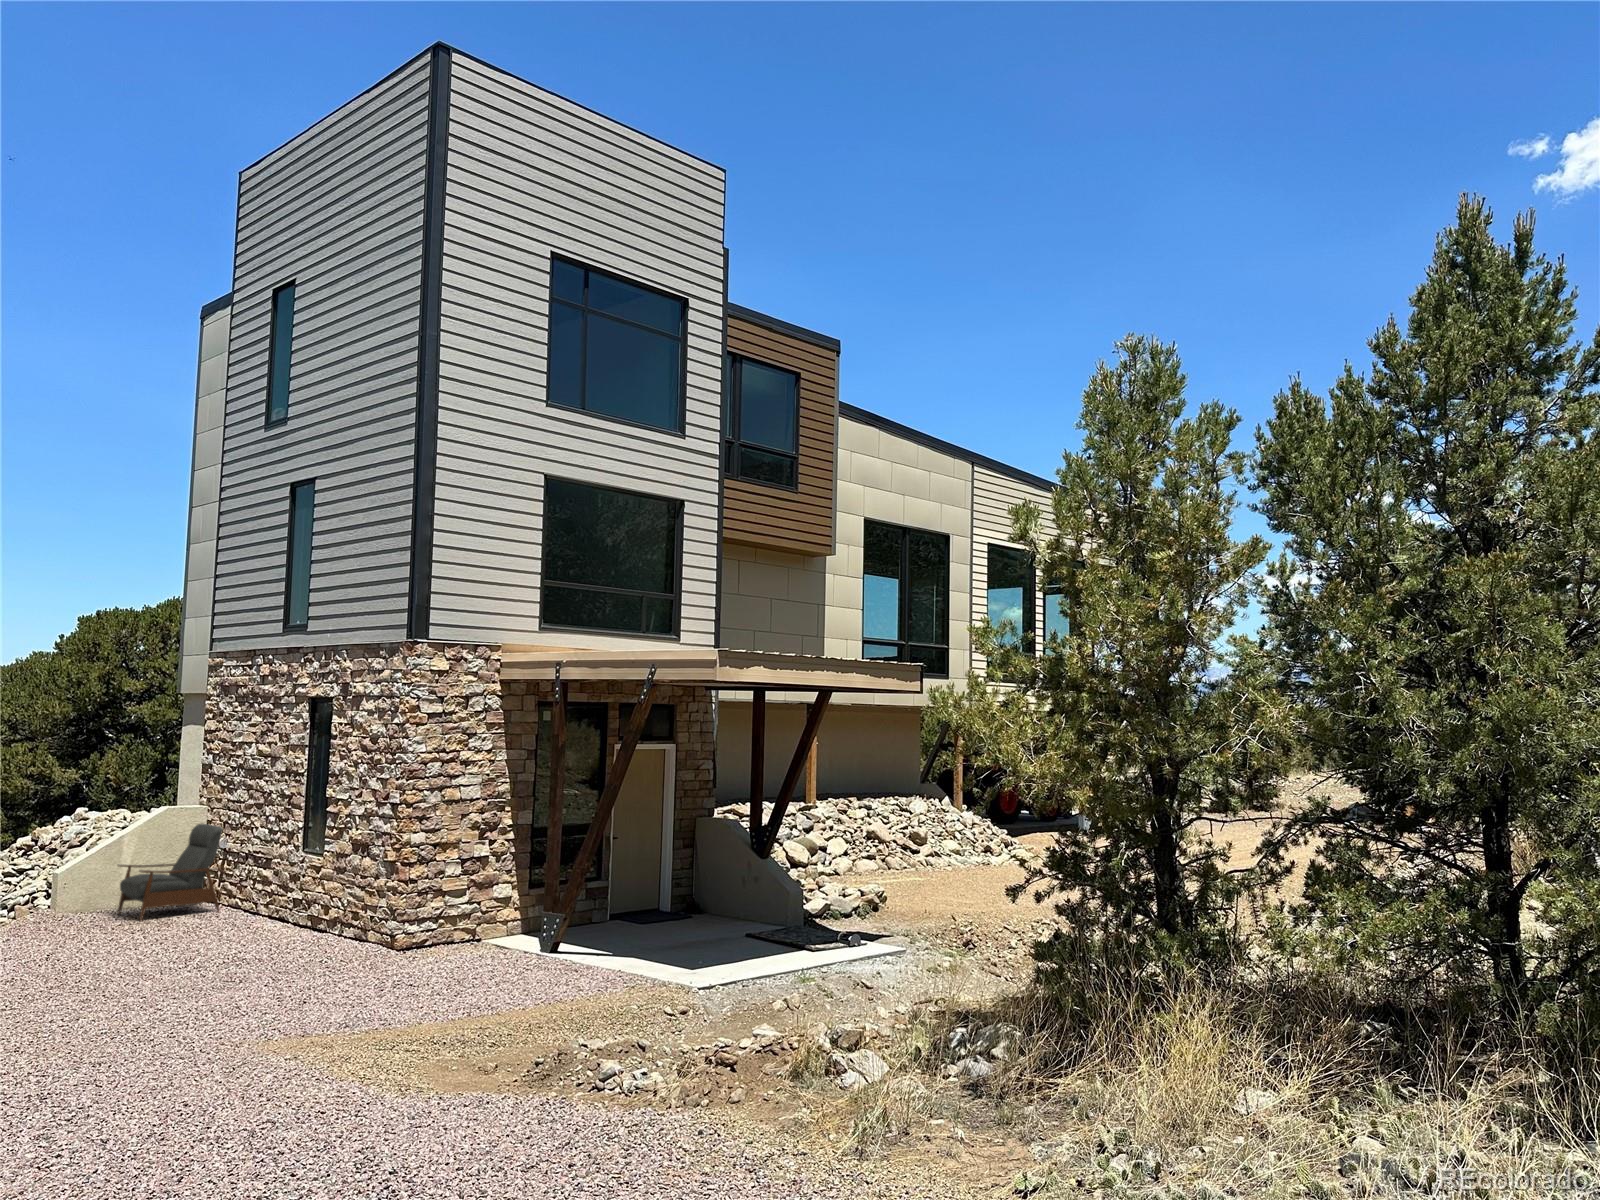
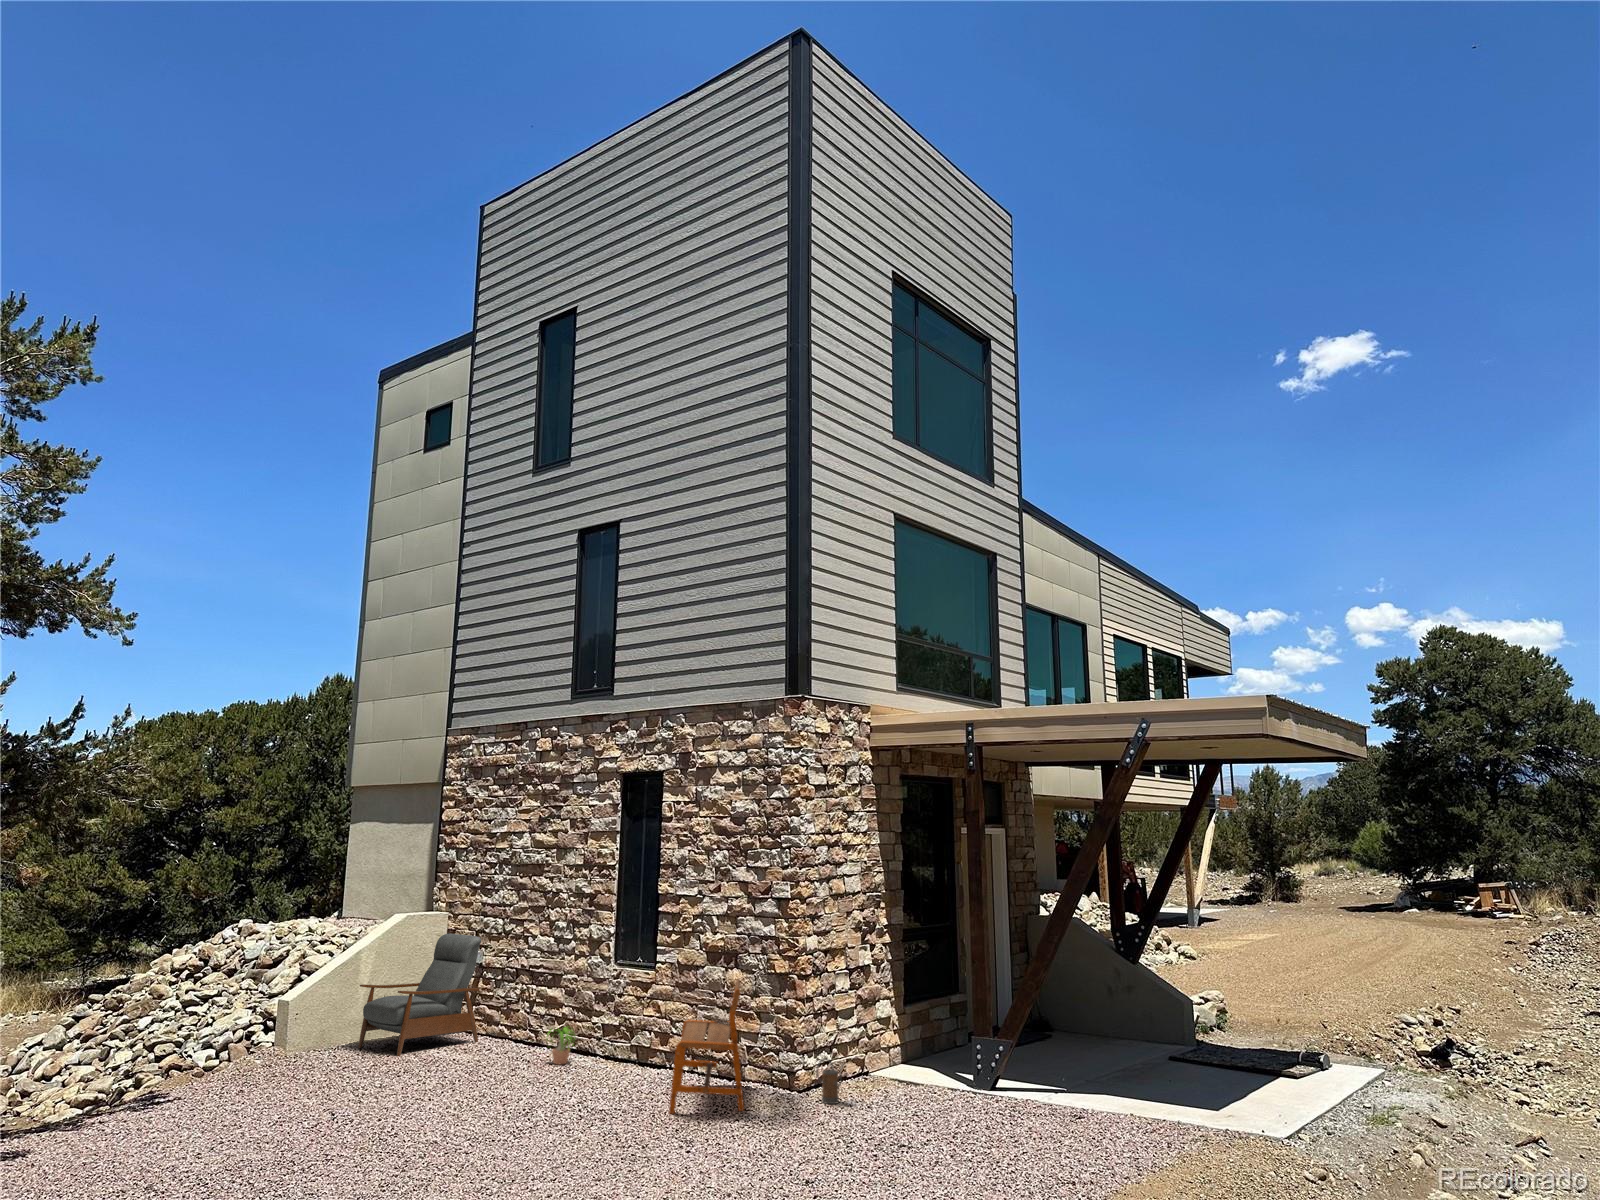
bench: none [285,862,377,968] -> present [669,979,744,1114]
potted plant: none [242,900,278,930] -> present [547,1027,575,1065]
watering can: none [409,928,438,963] -> present [816,1058,843,1104]

